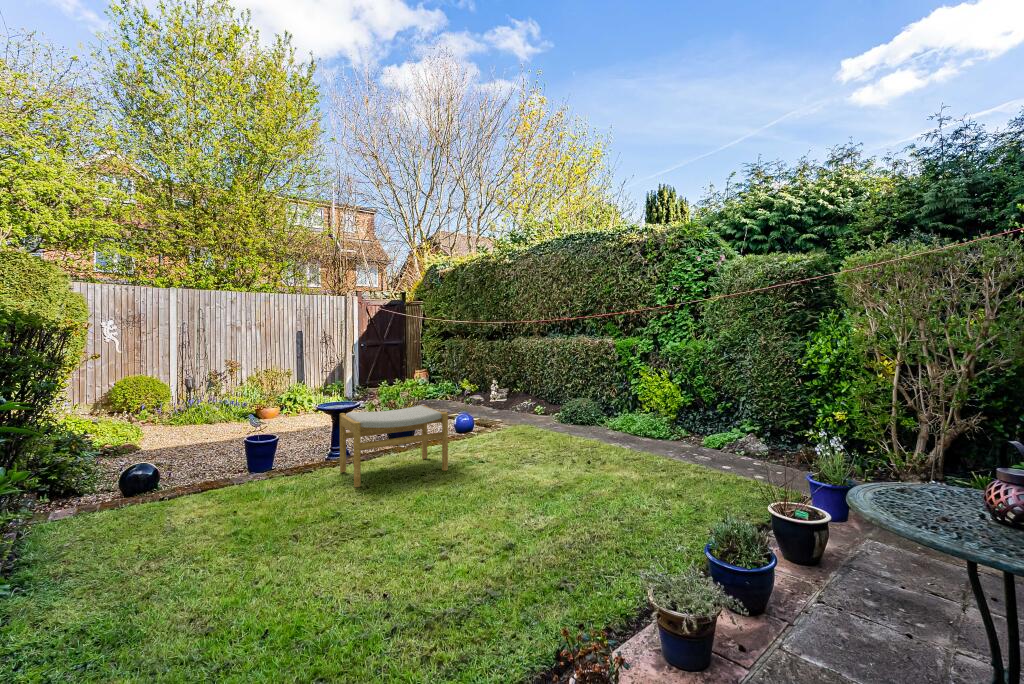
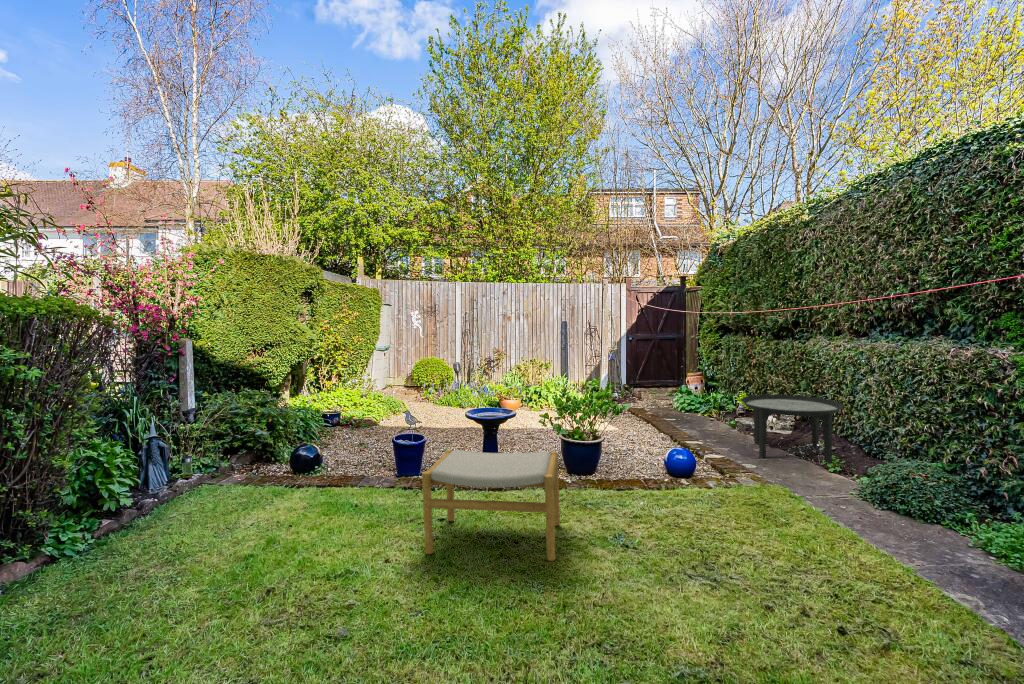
round table: none [483,375,540,414] -> present [741,395,844,464]

